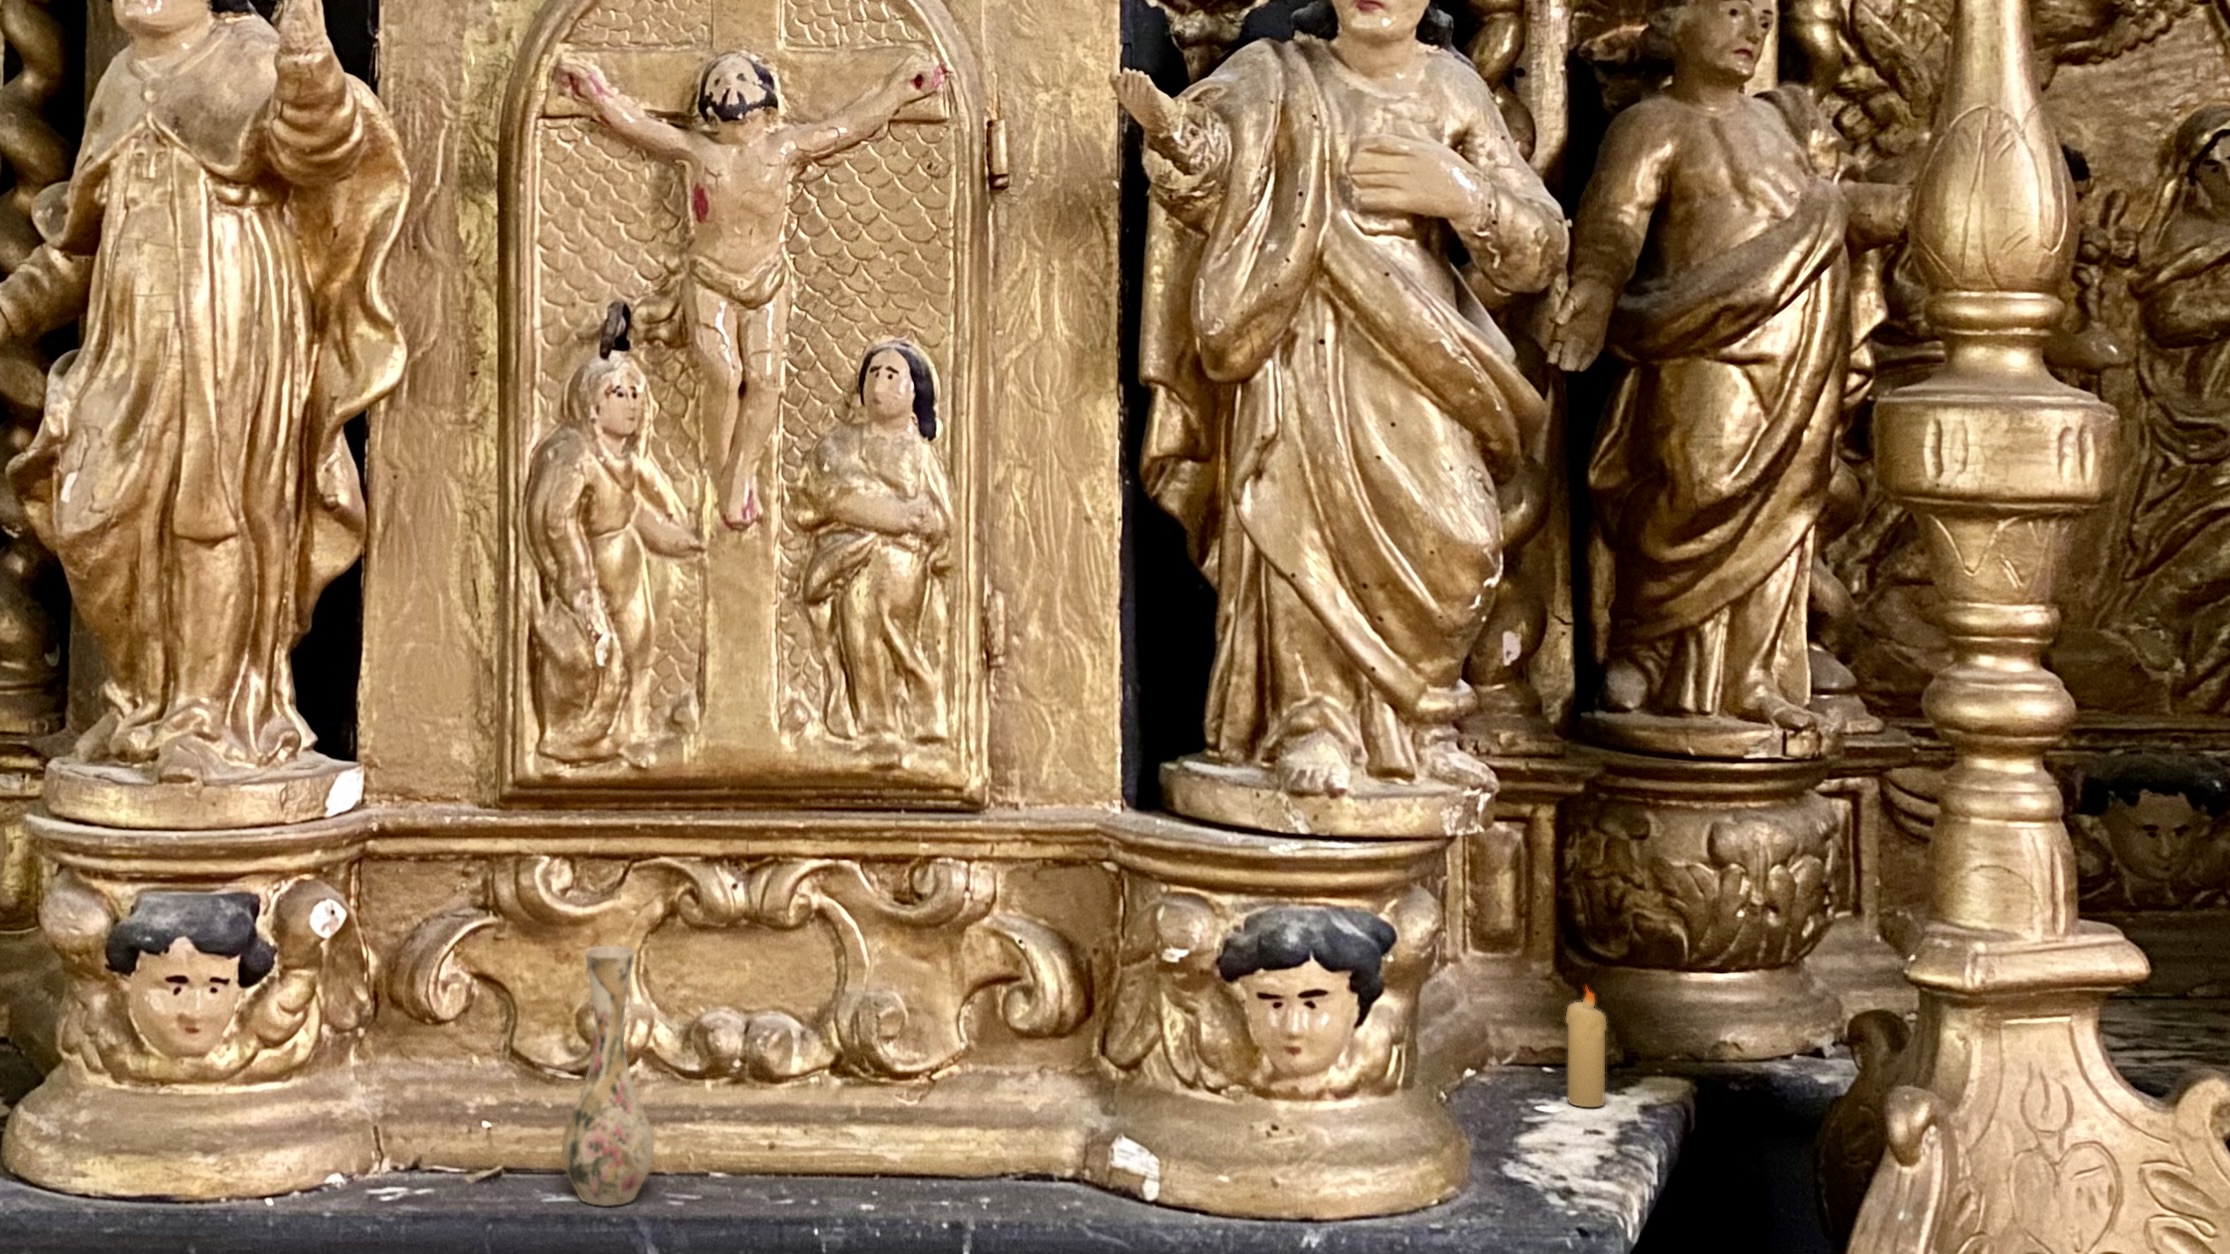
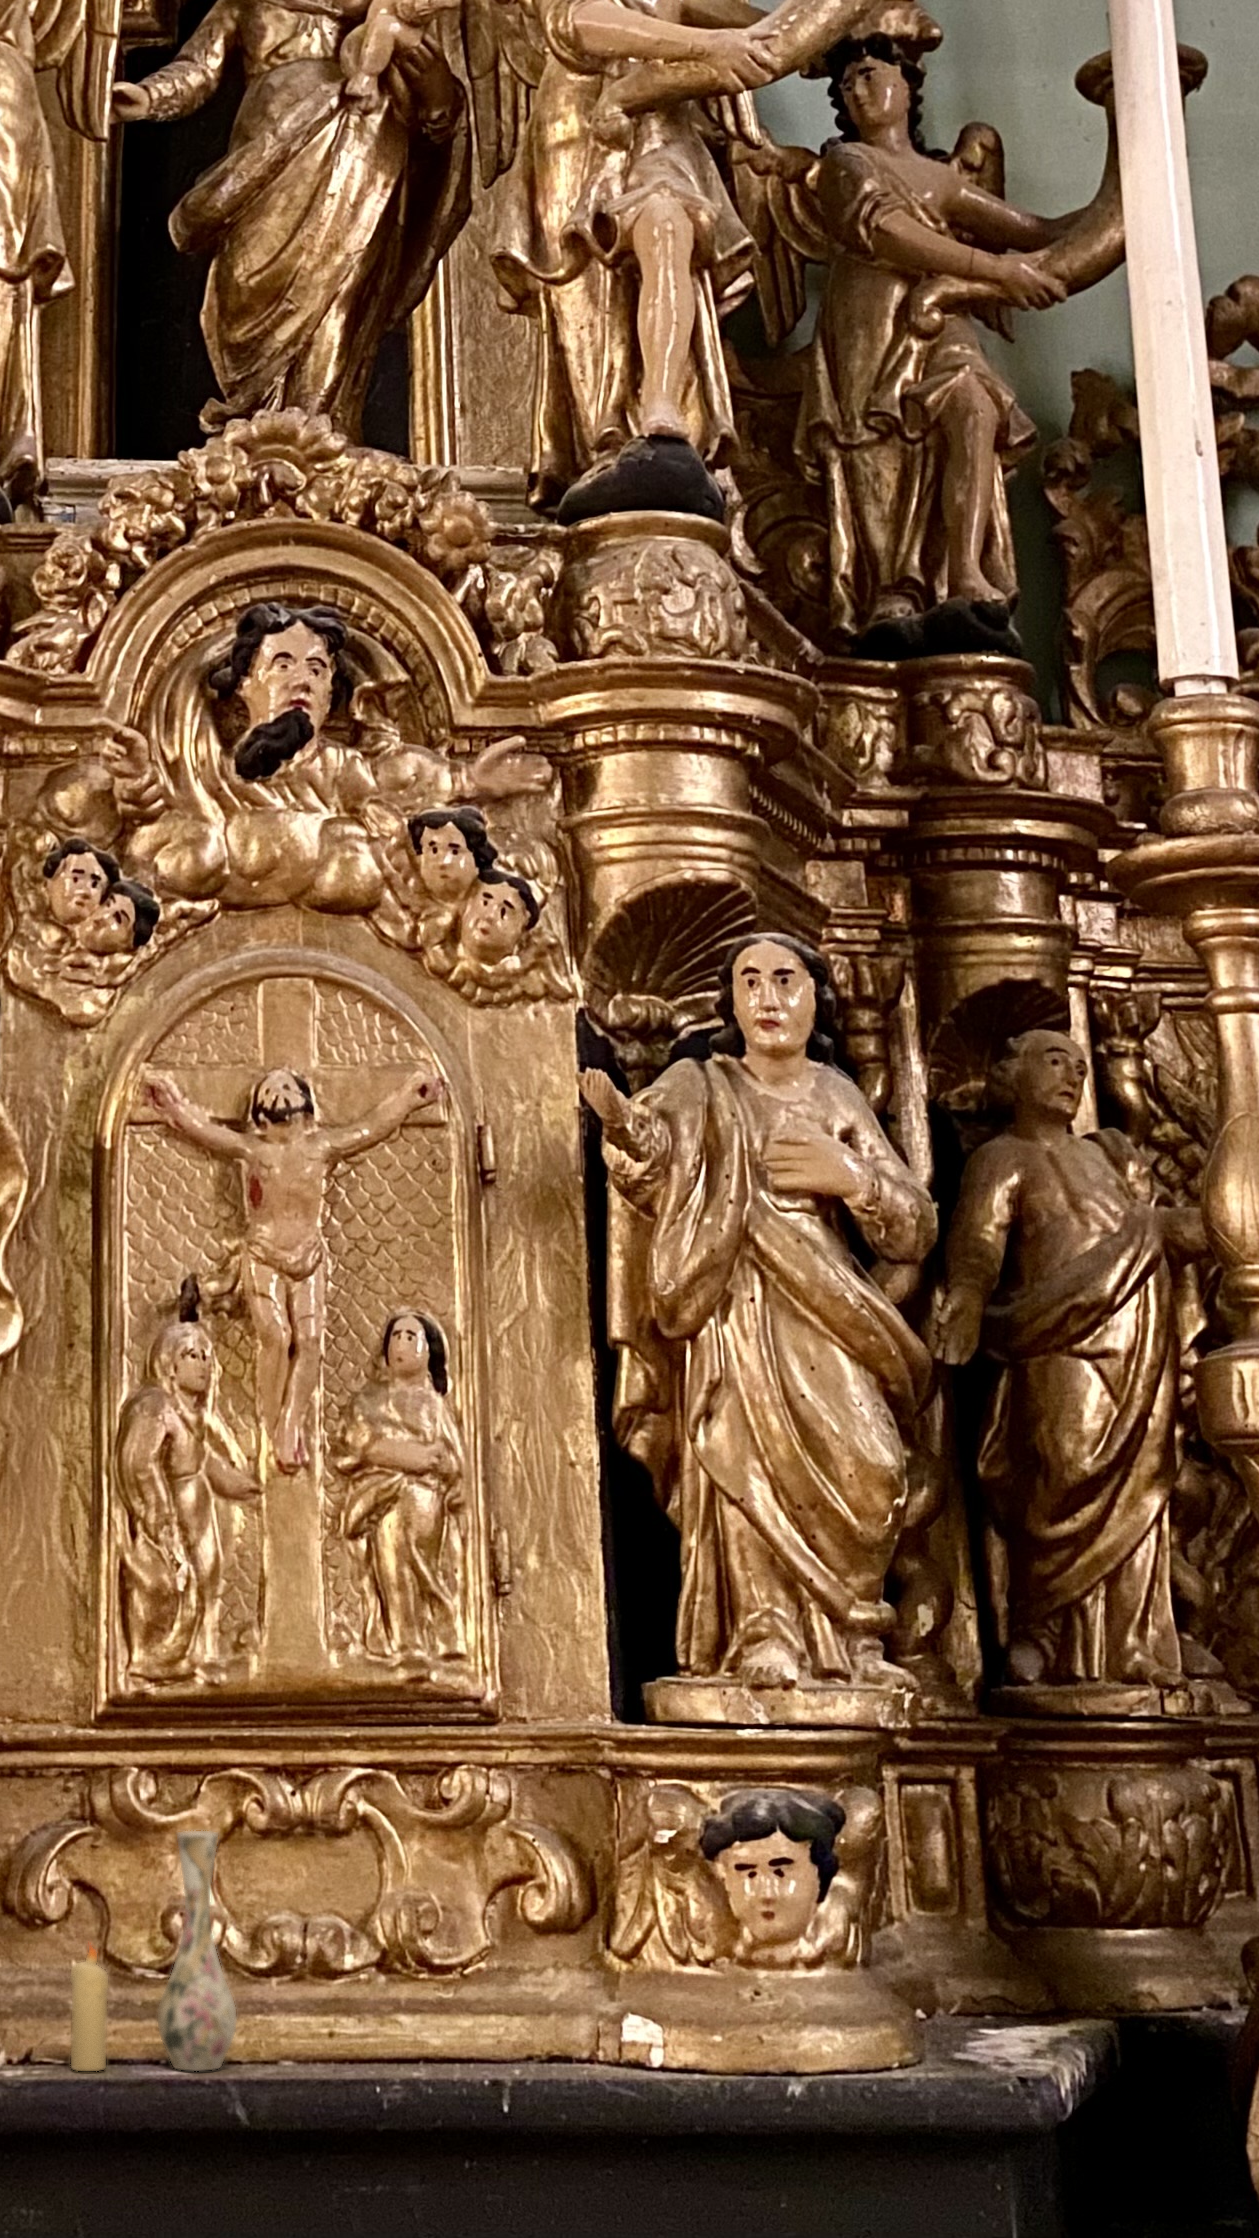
candle: present [1566,988,1606,1107] -> present [70,1943,108,2071]

